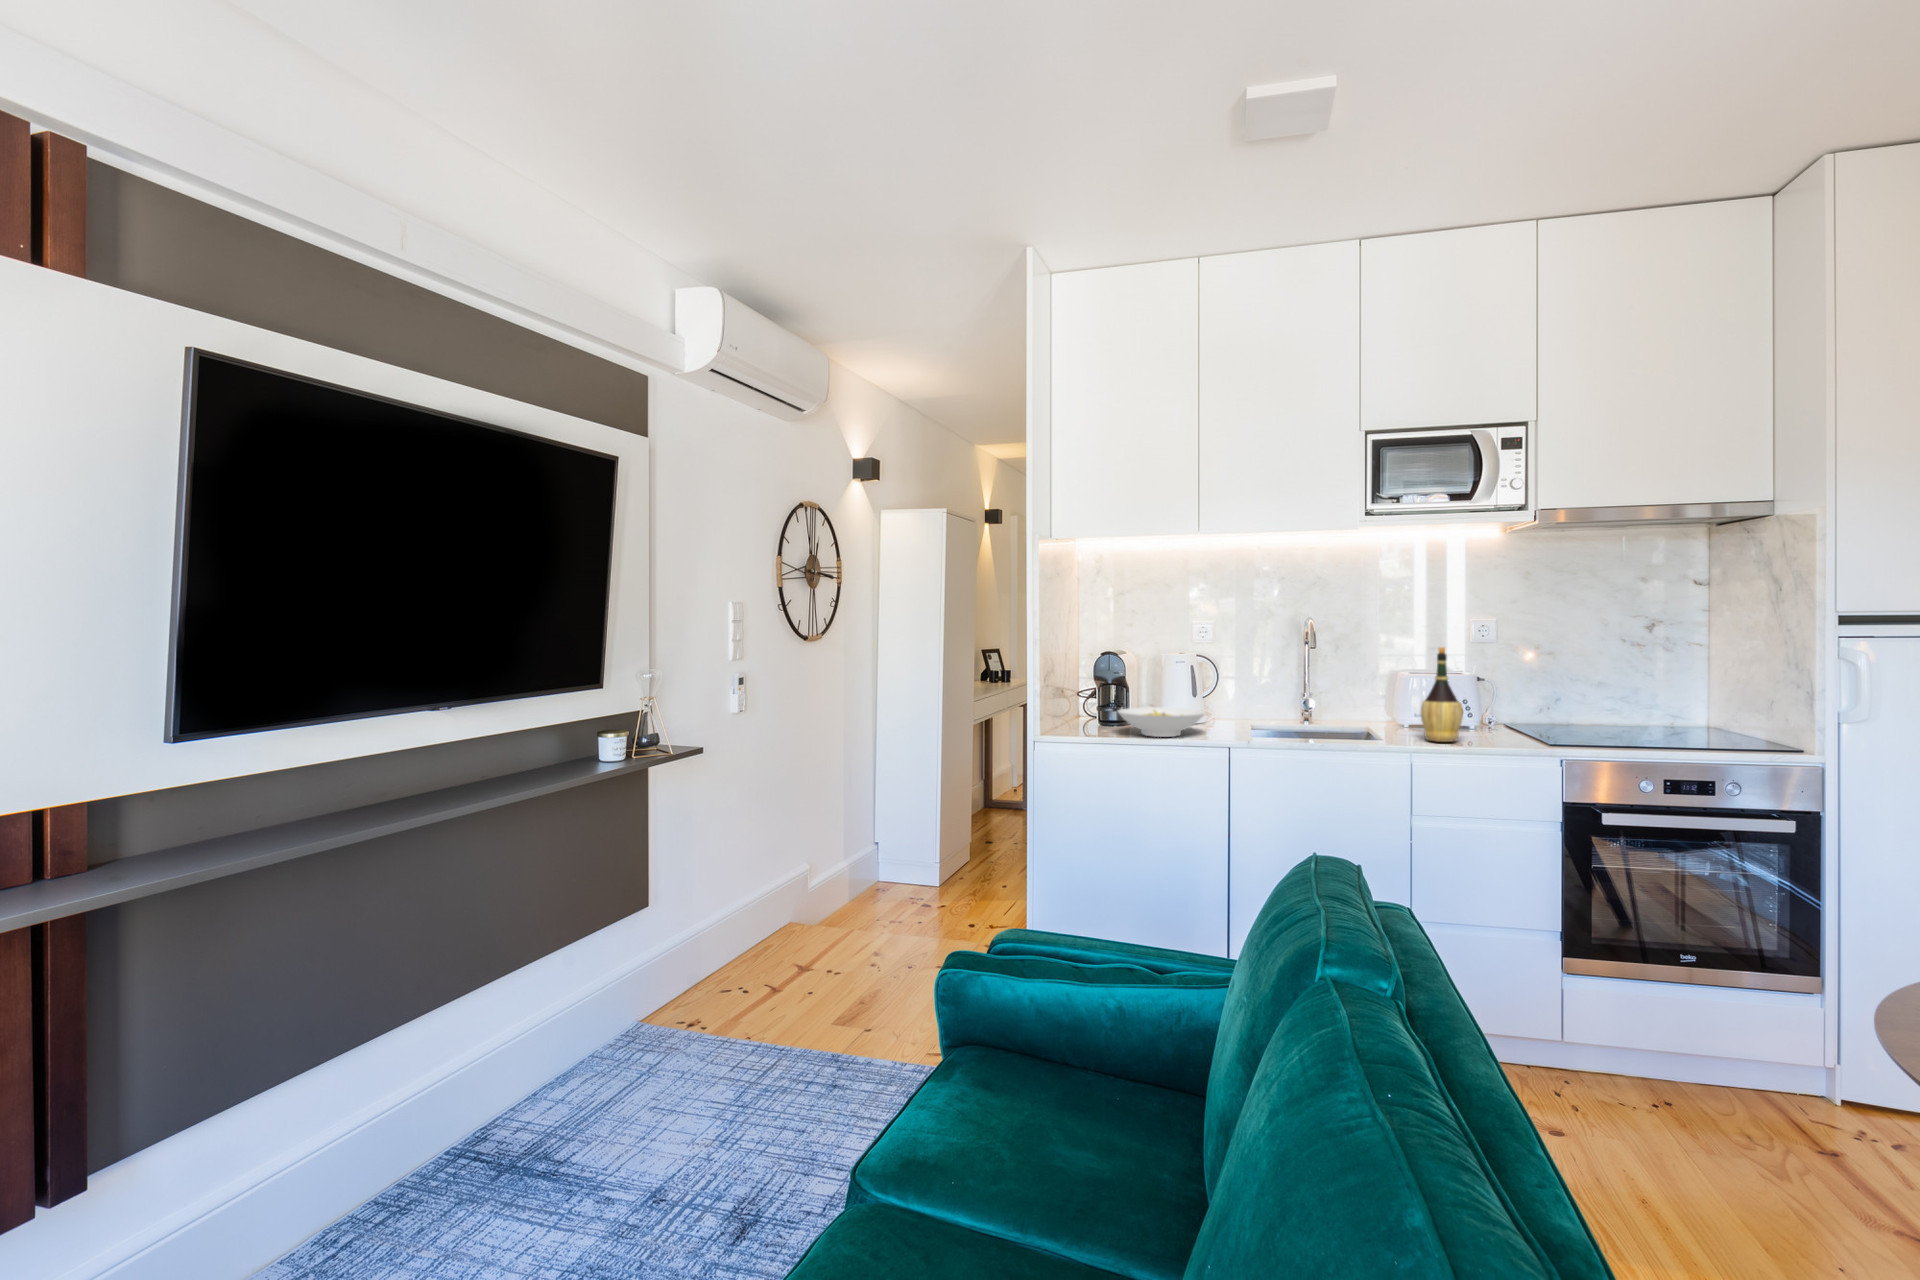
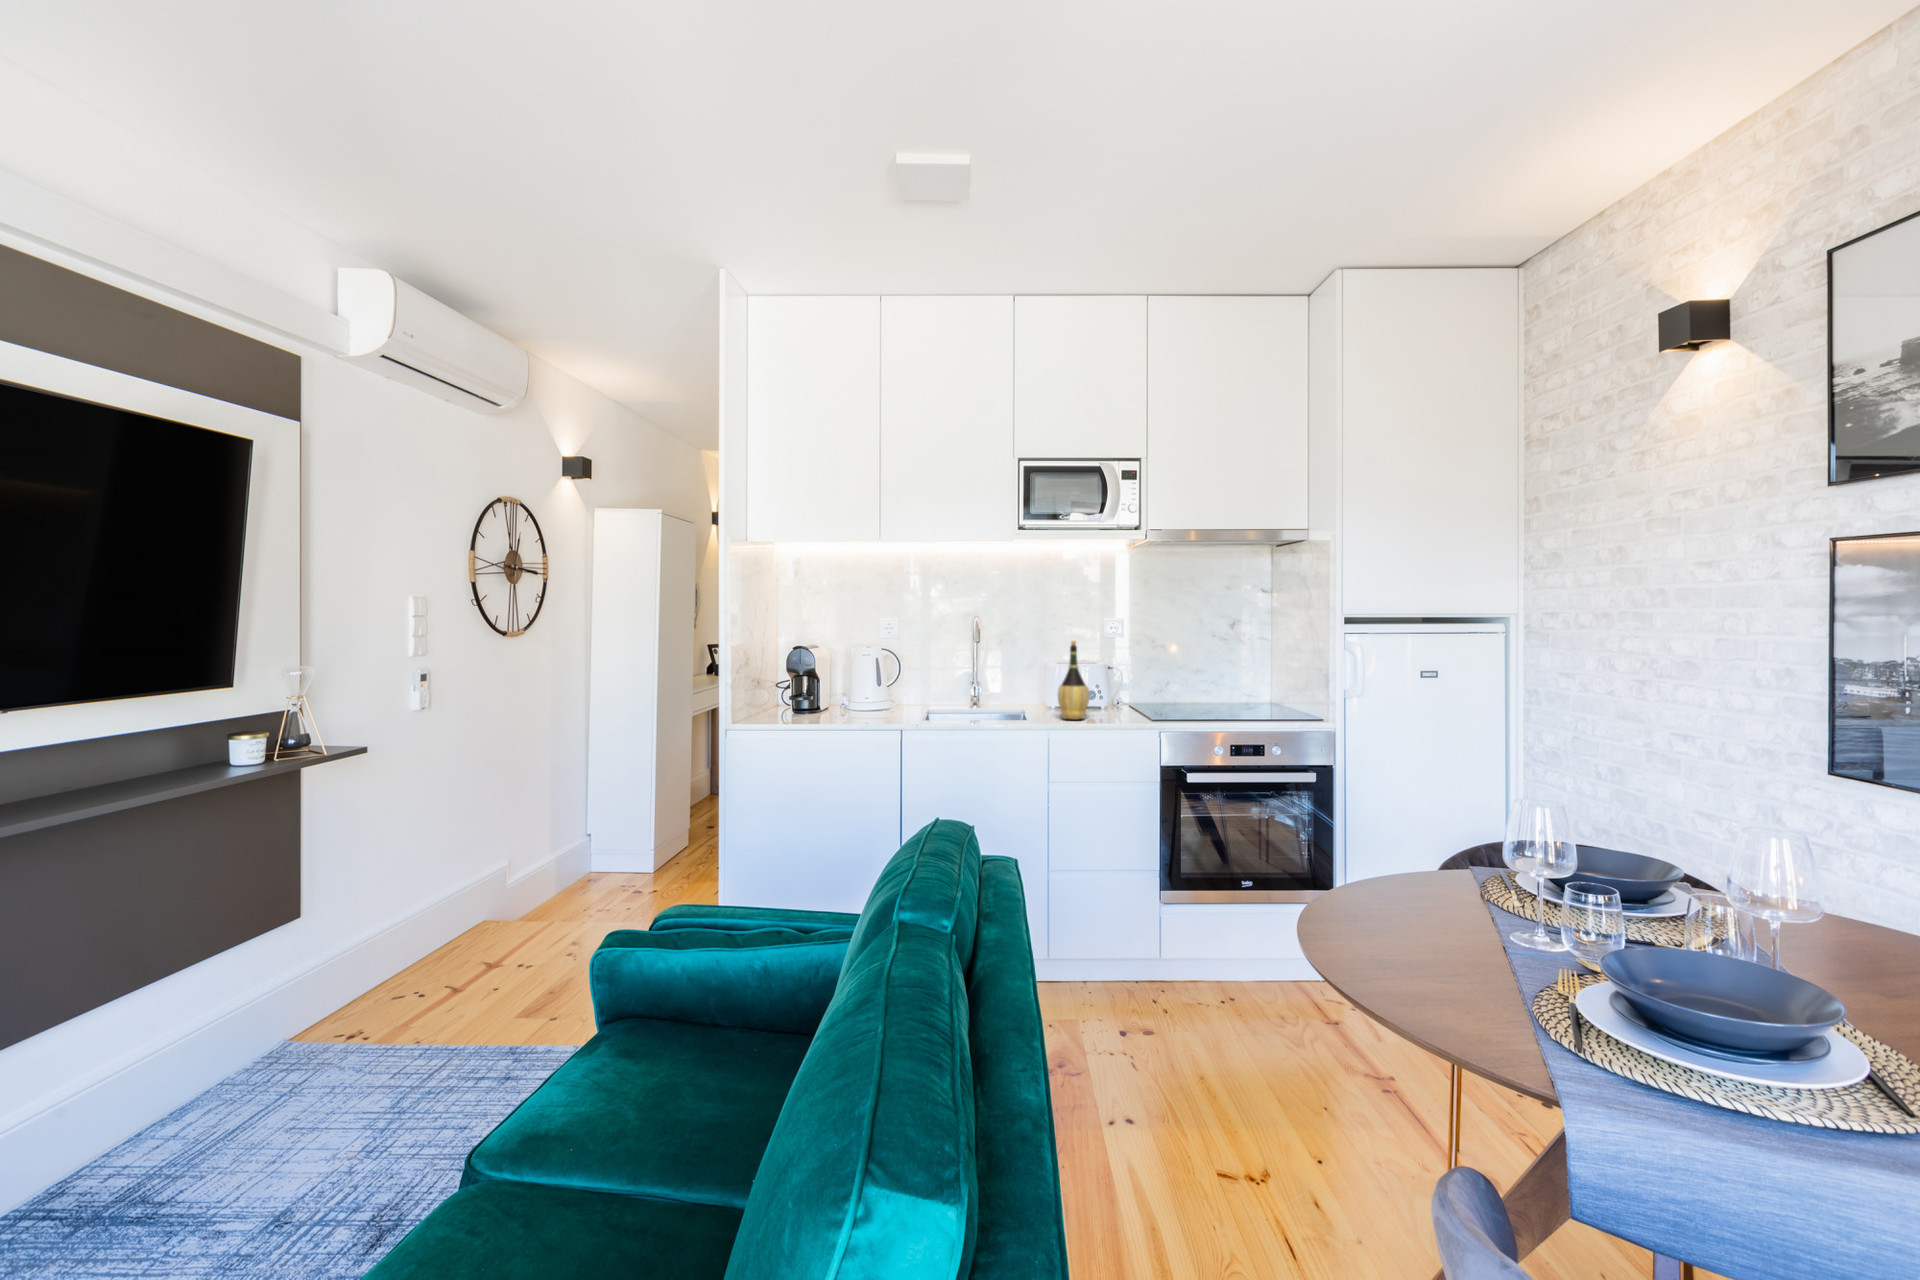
bowl: present [1118,708,1205,737] -> none [805,696,884,722]

